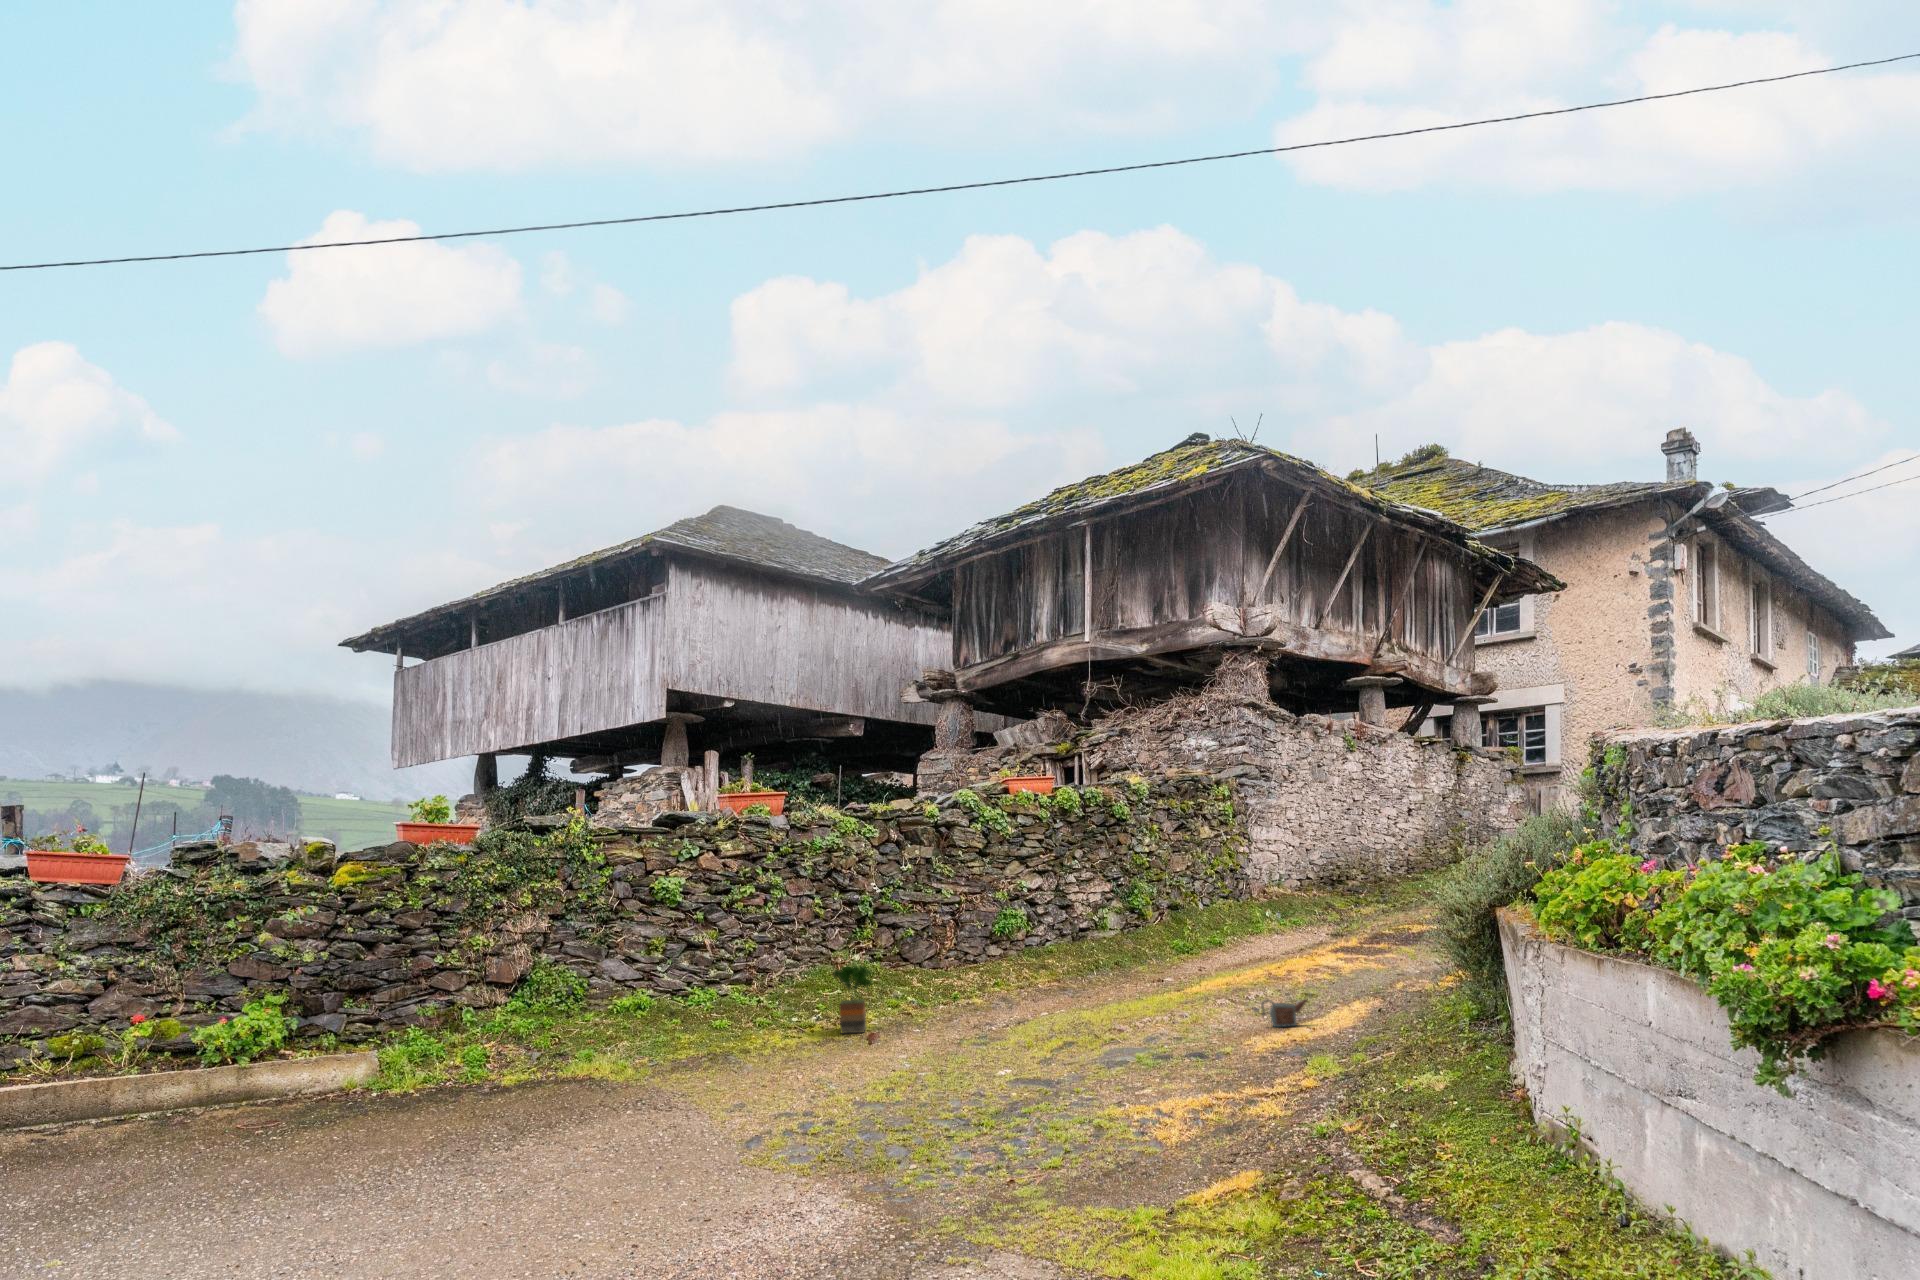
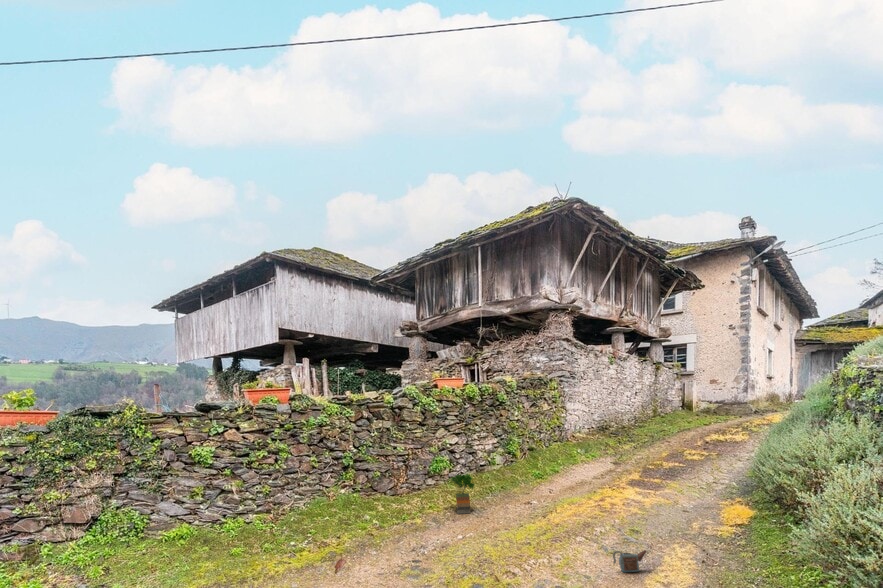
potted tree: present [833,966,873,1033] -> present [451,475,474,514]

